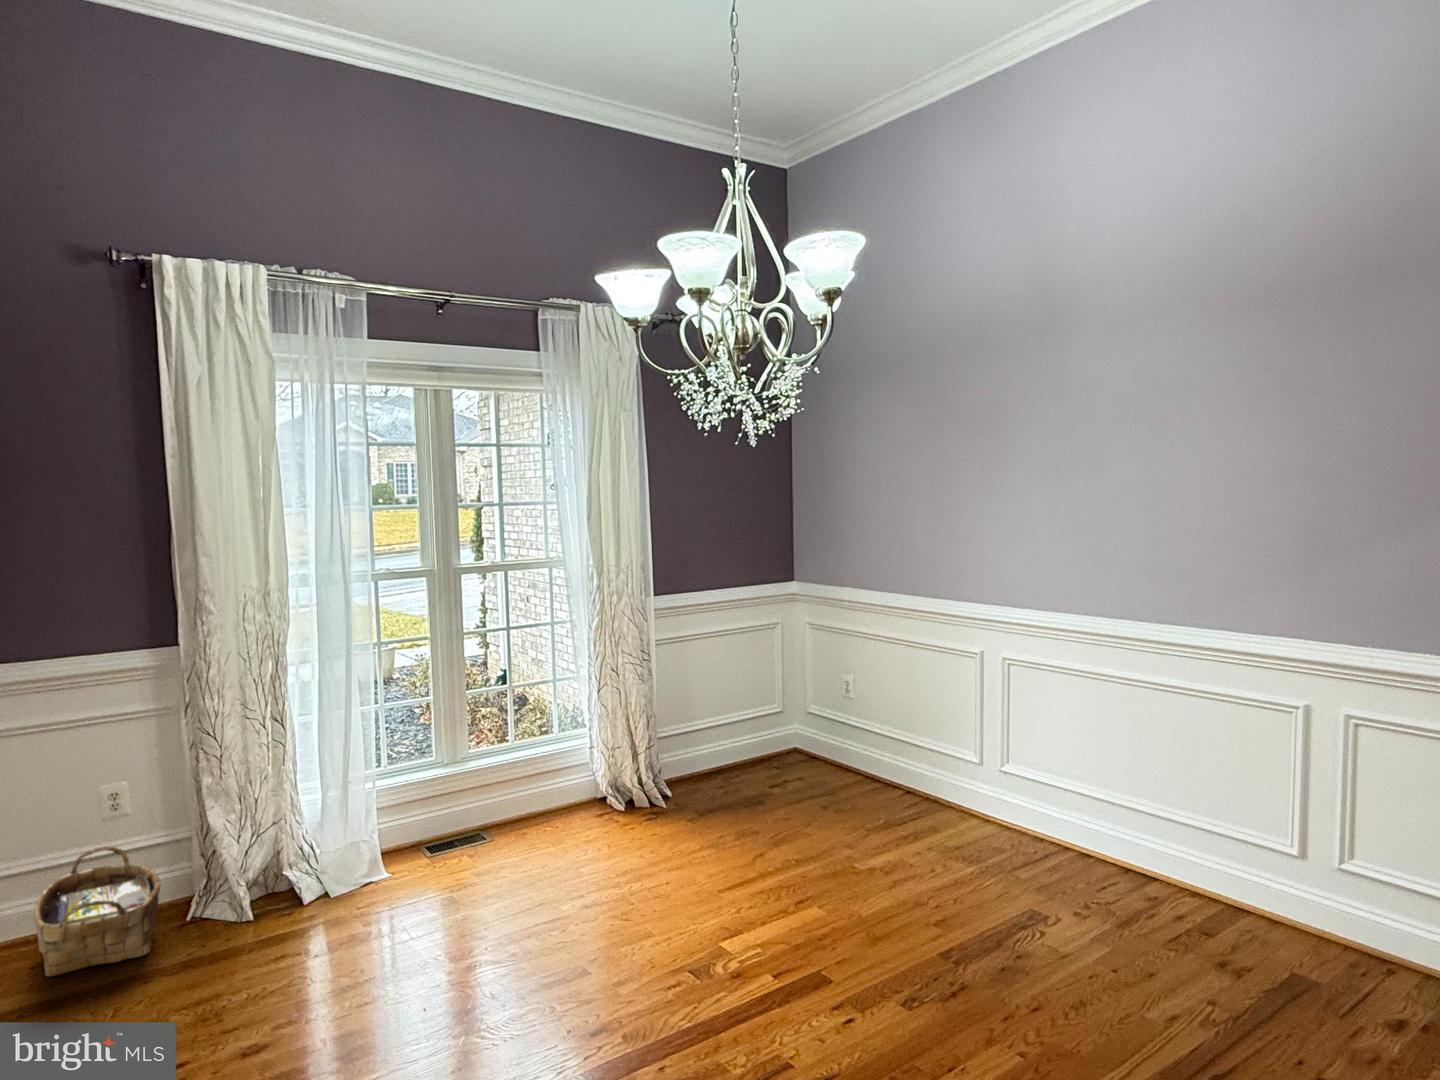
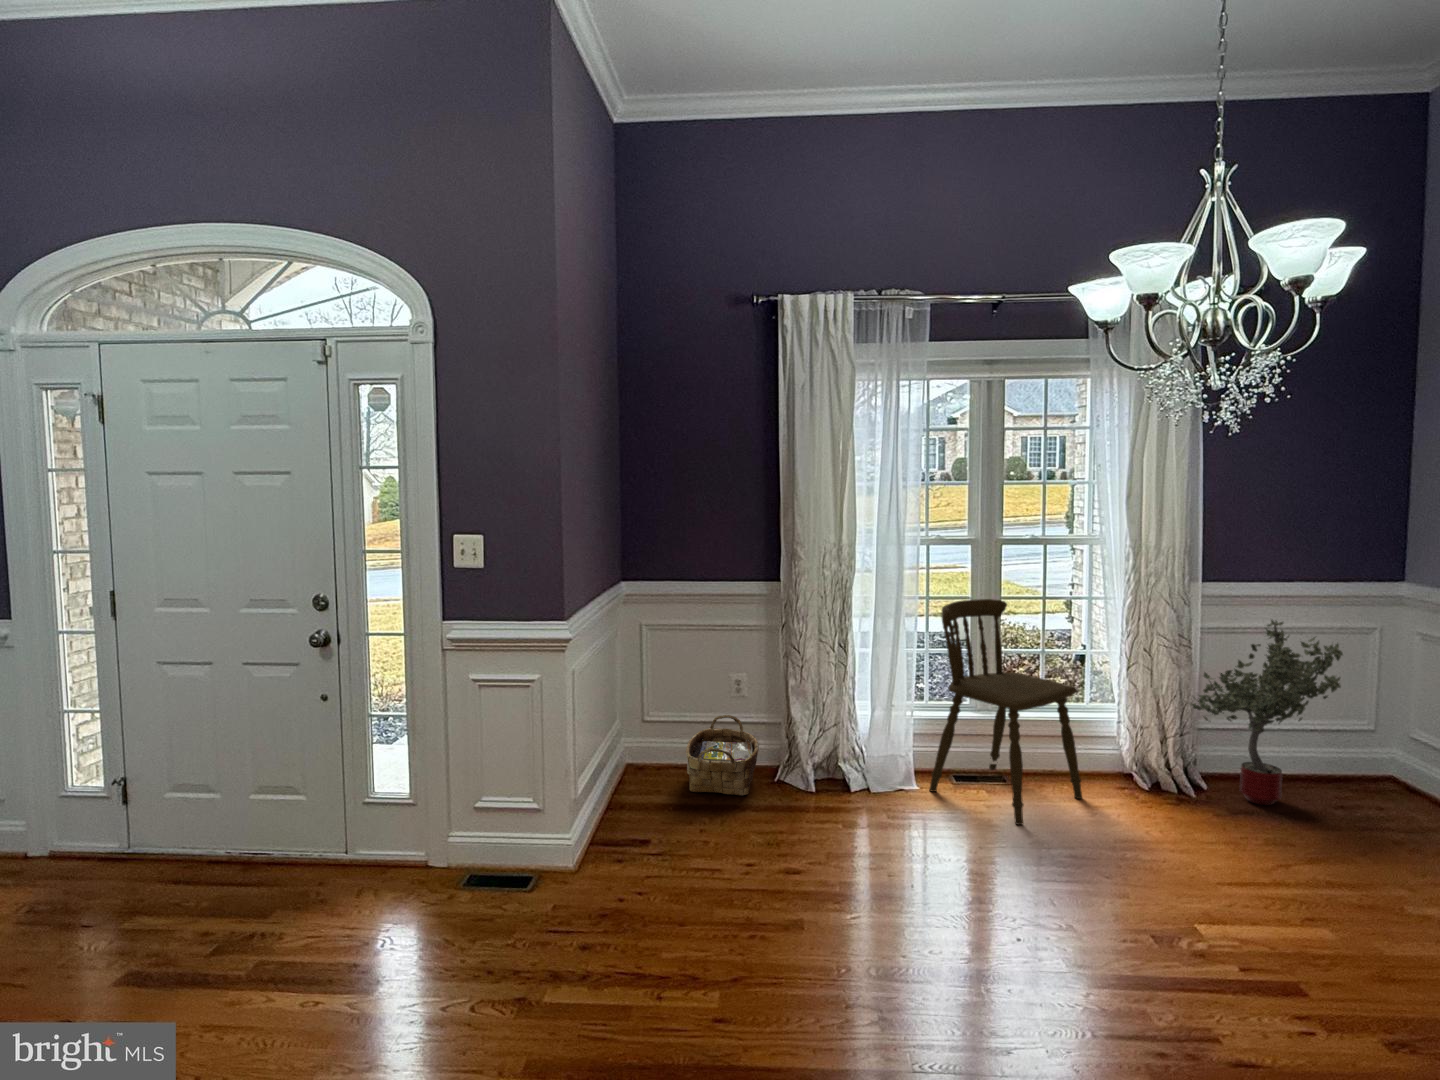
potted tree: none [655,623,767,799] -> present [1190,620,1343,805]
dining chair: none [403,636,568,885] -> present [930,599,1082,825]

